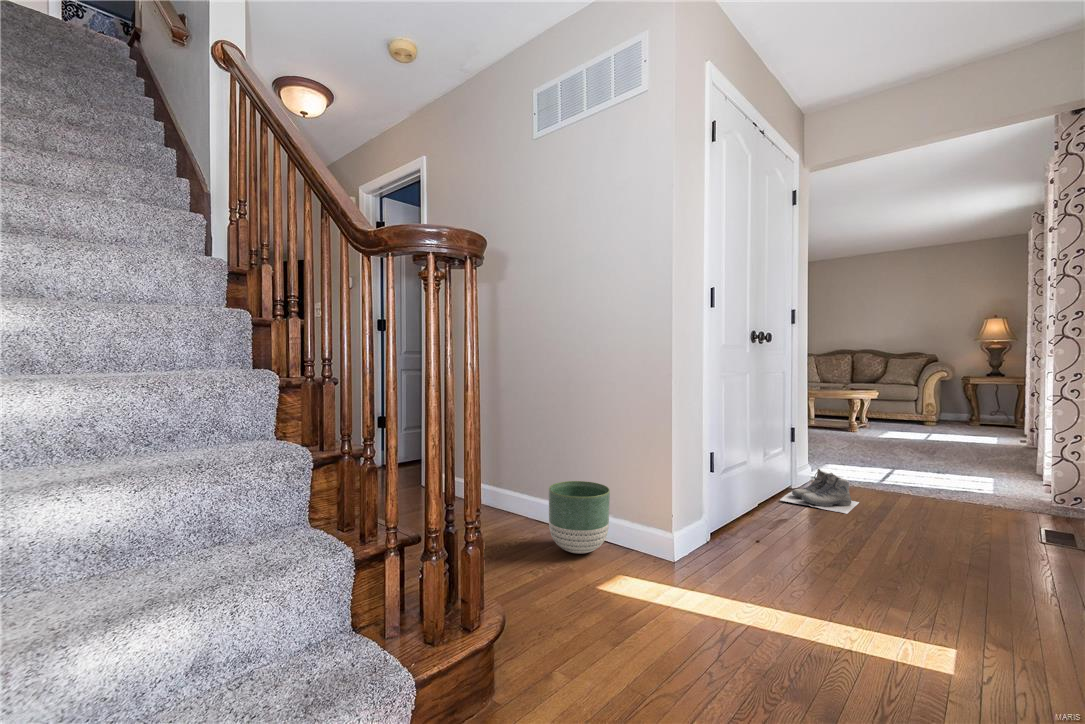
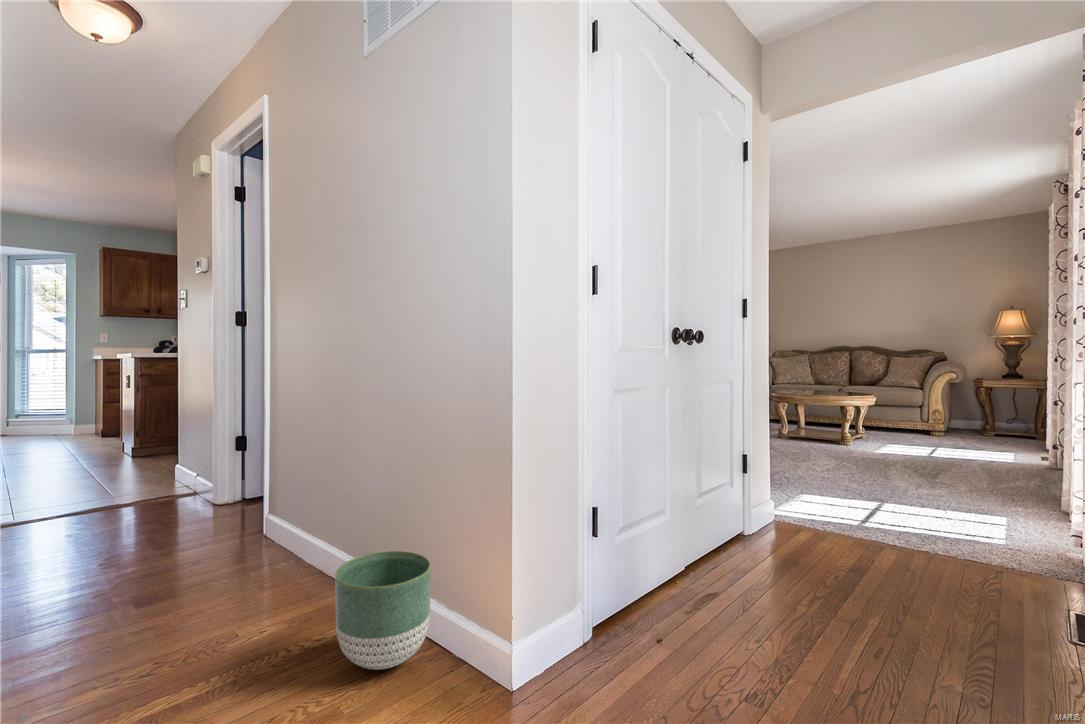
boots: present [780,469,859,514] -> none [717,514,825,582]

